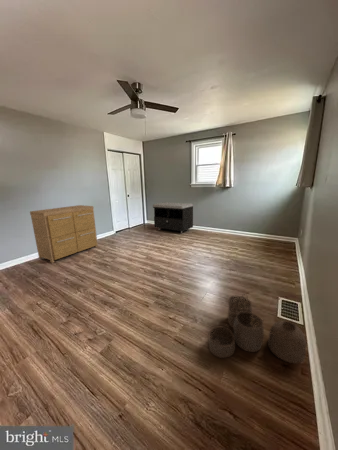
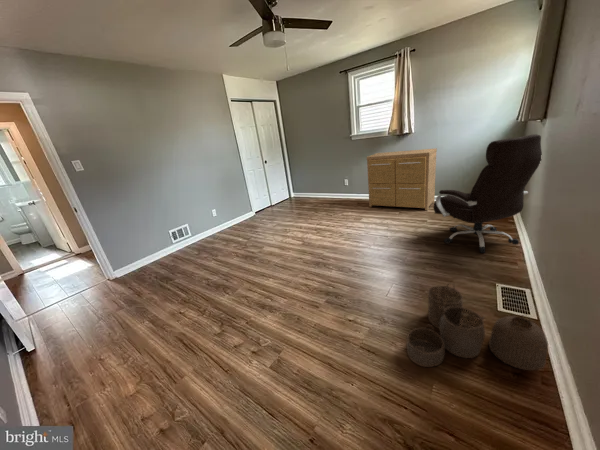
office chair: none [242,196,311,275] -> present [433,134,542,253]
storage bench: present [153,202,193,233] -> none [301,163,358,206]
dresser: present [30,205,98,263] -> present [367,148,437,210]

